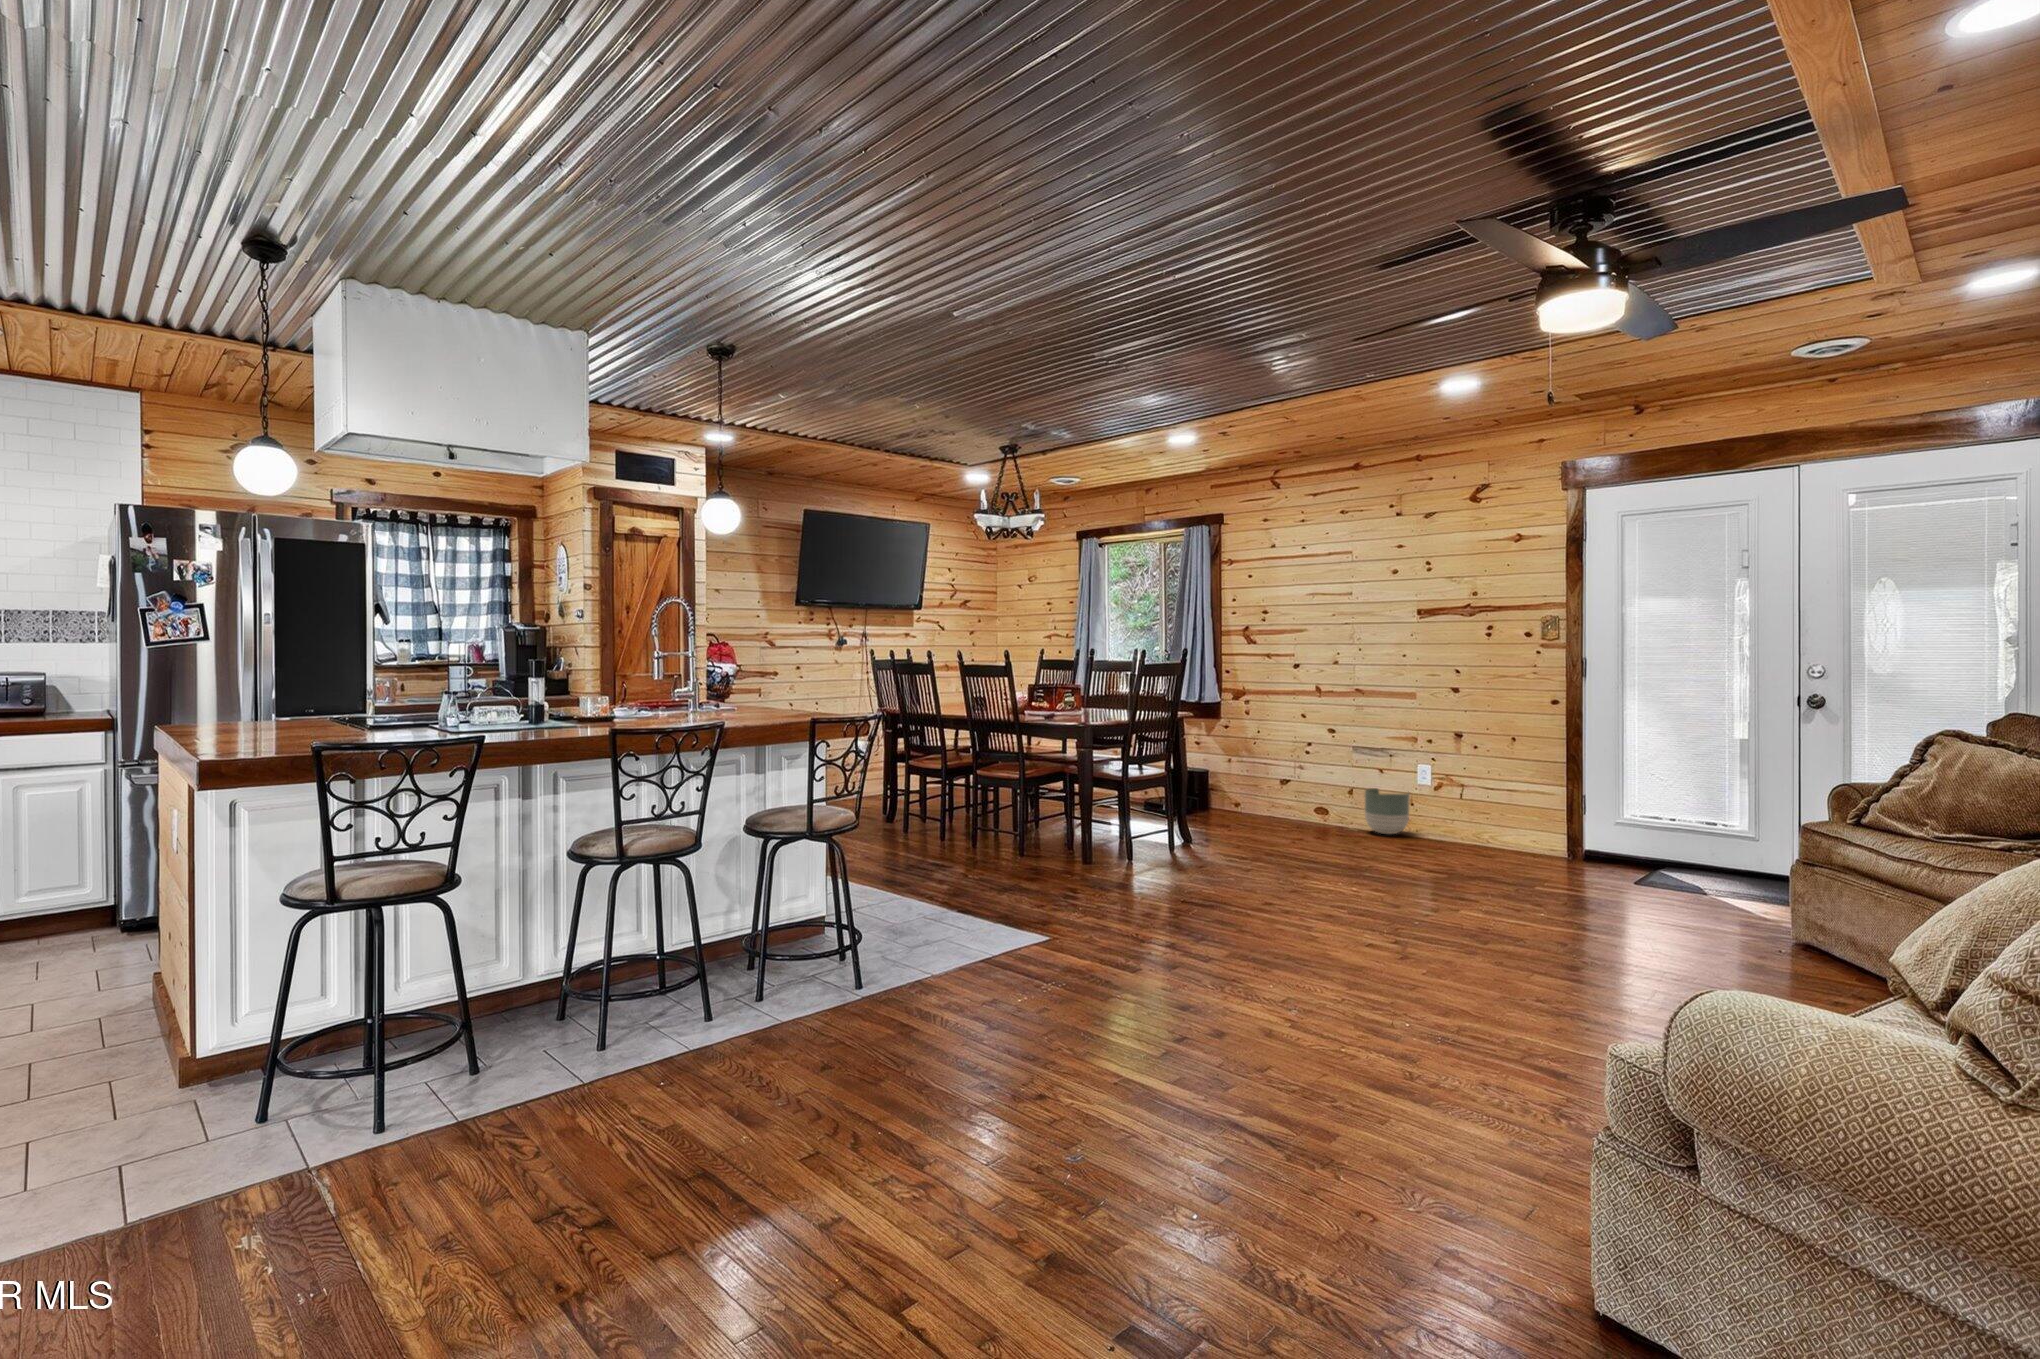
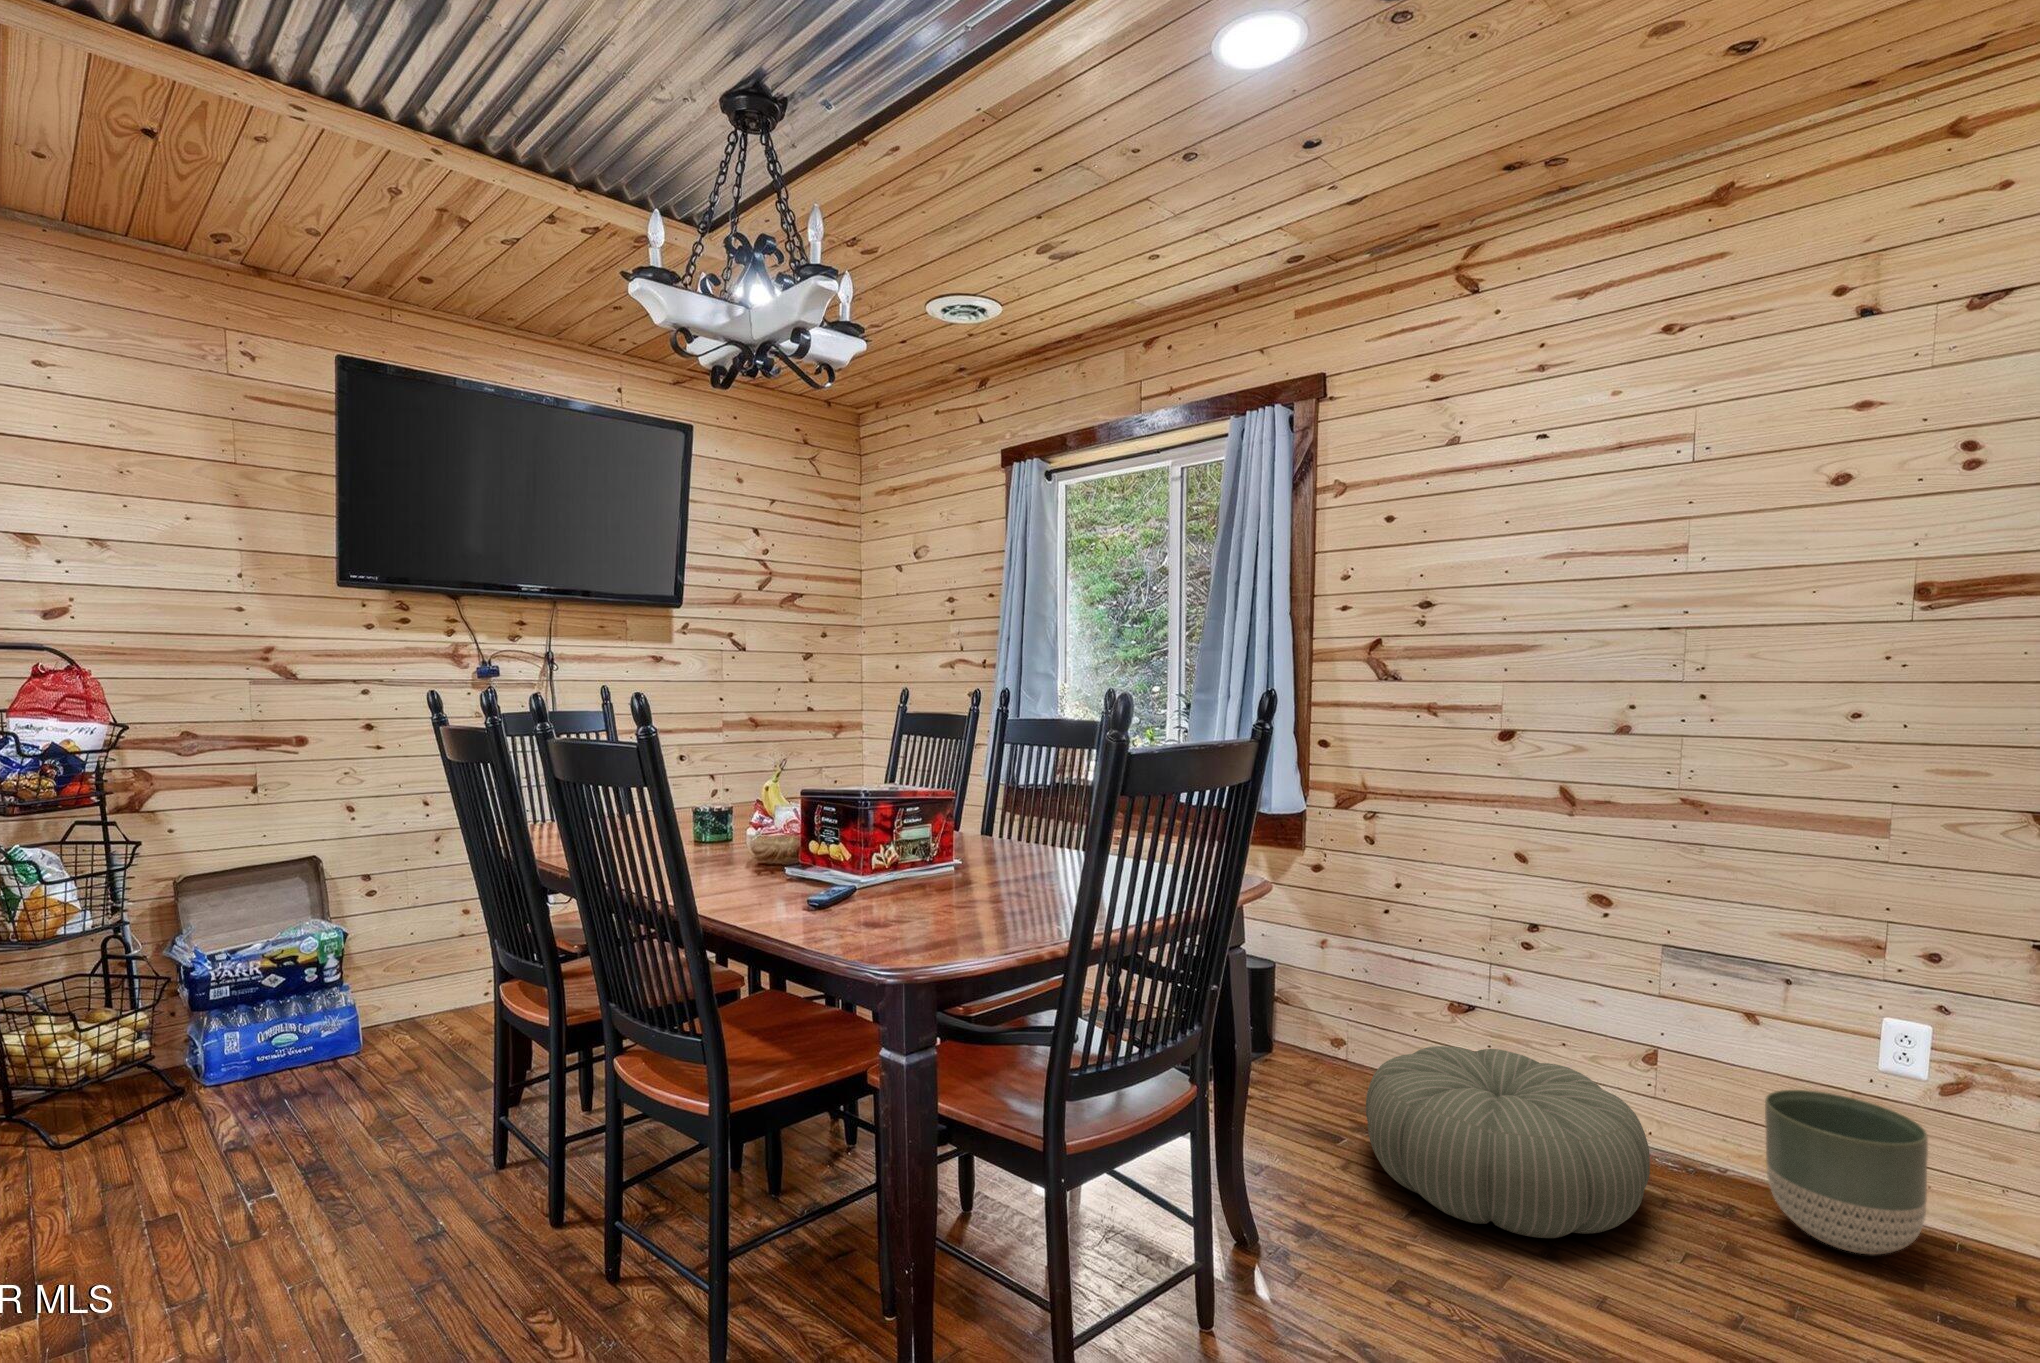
pouf: none [1232,784,1327,832] -> present [1366,1046,1650,1238]

